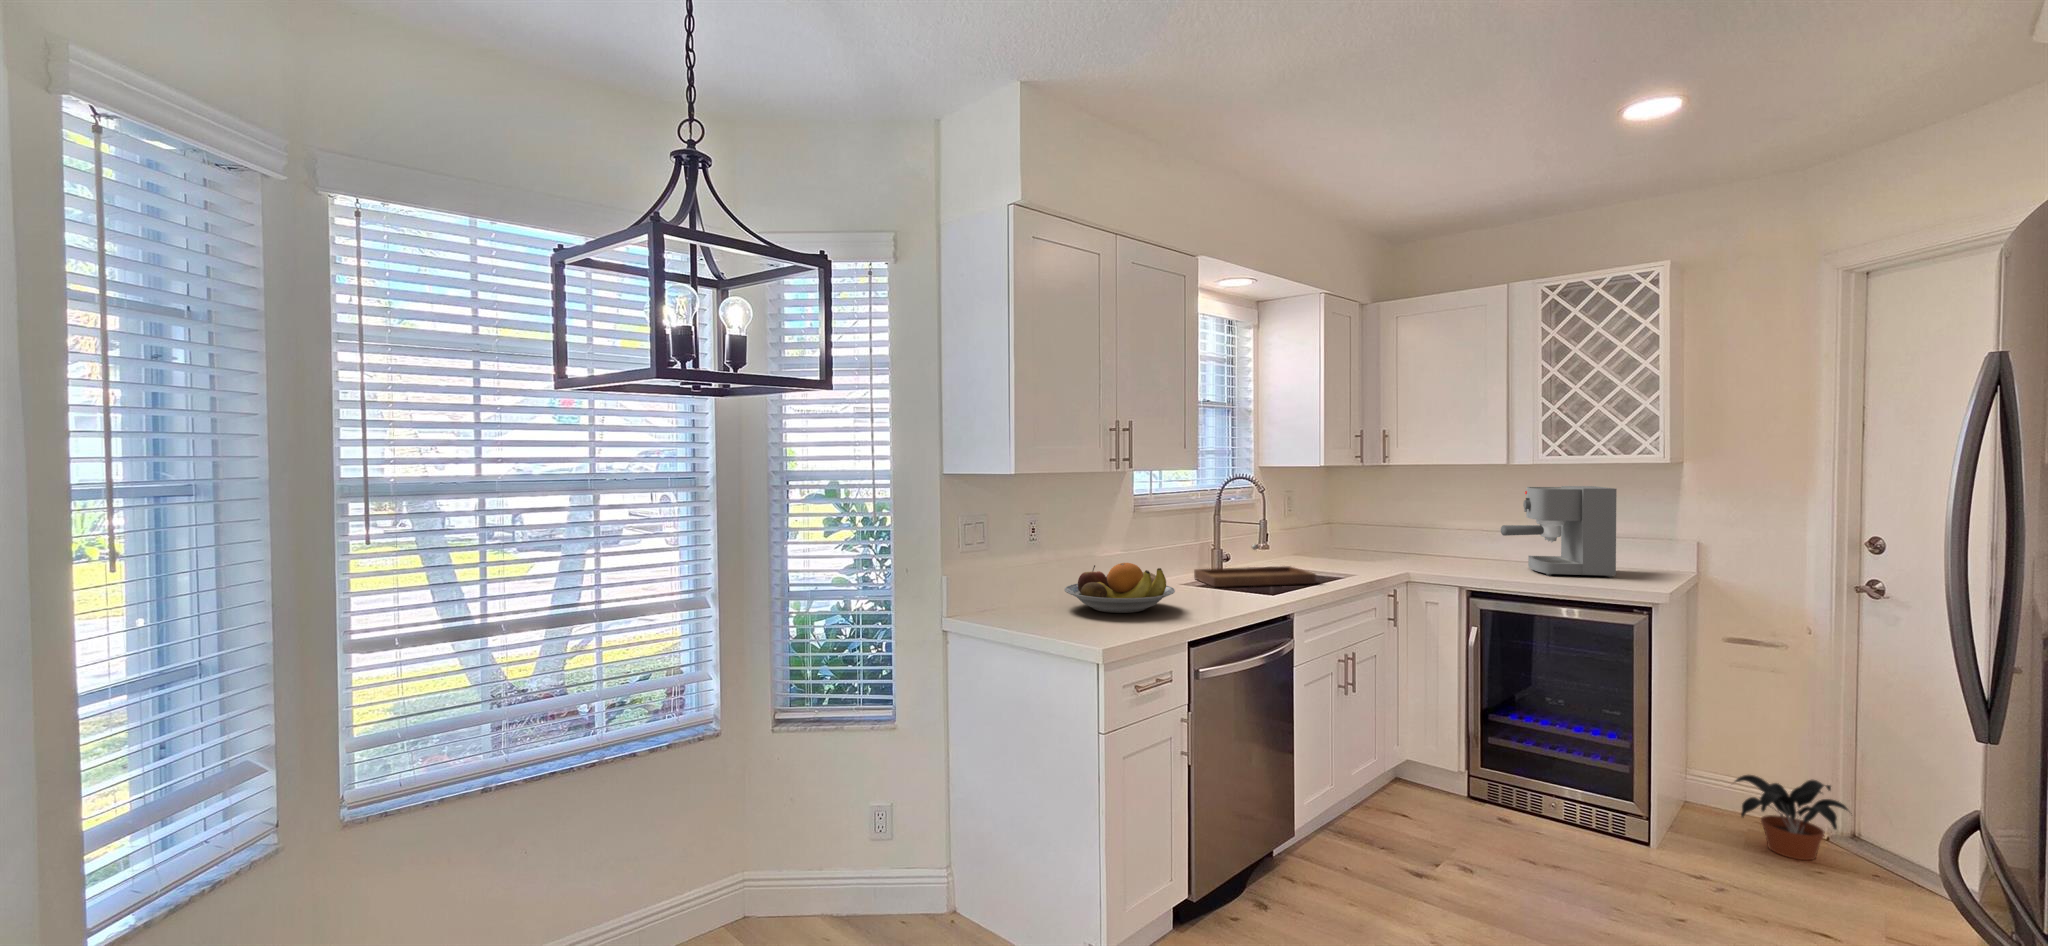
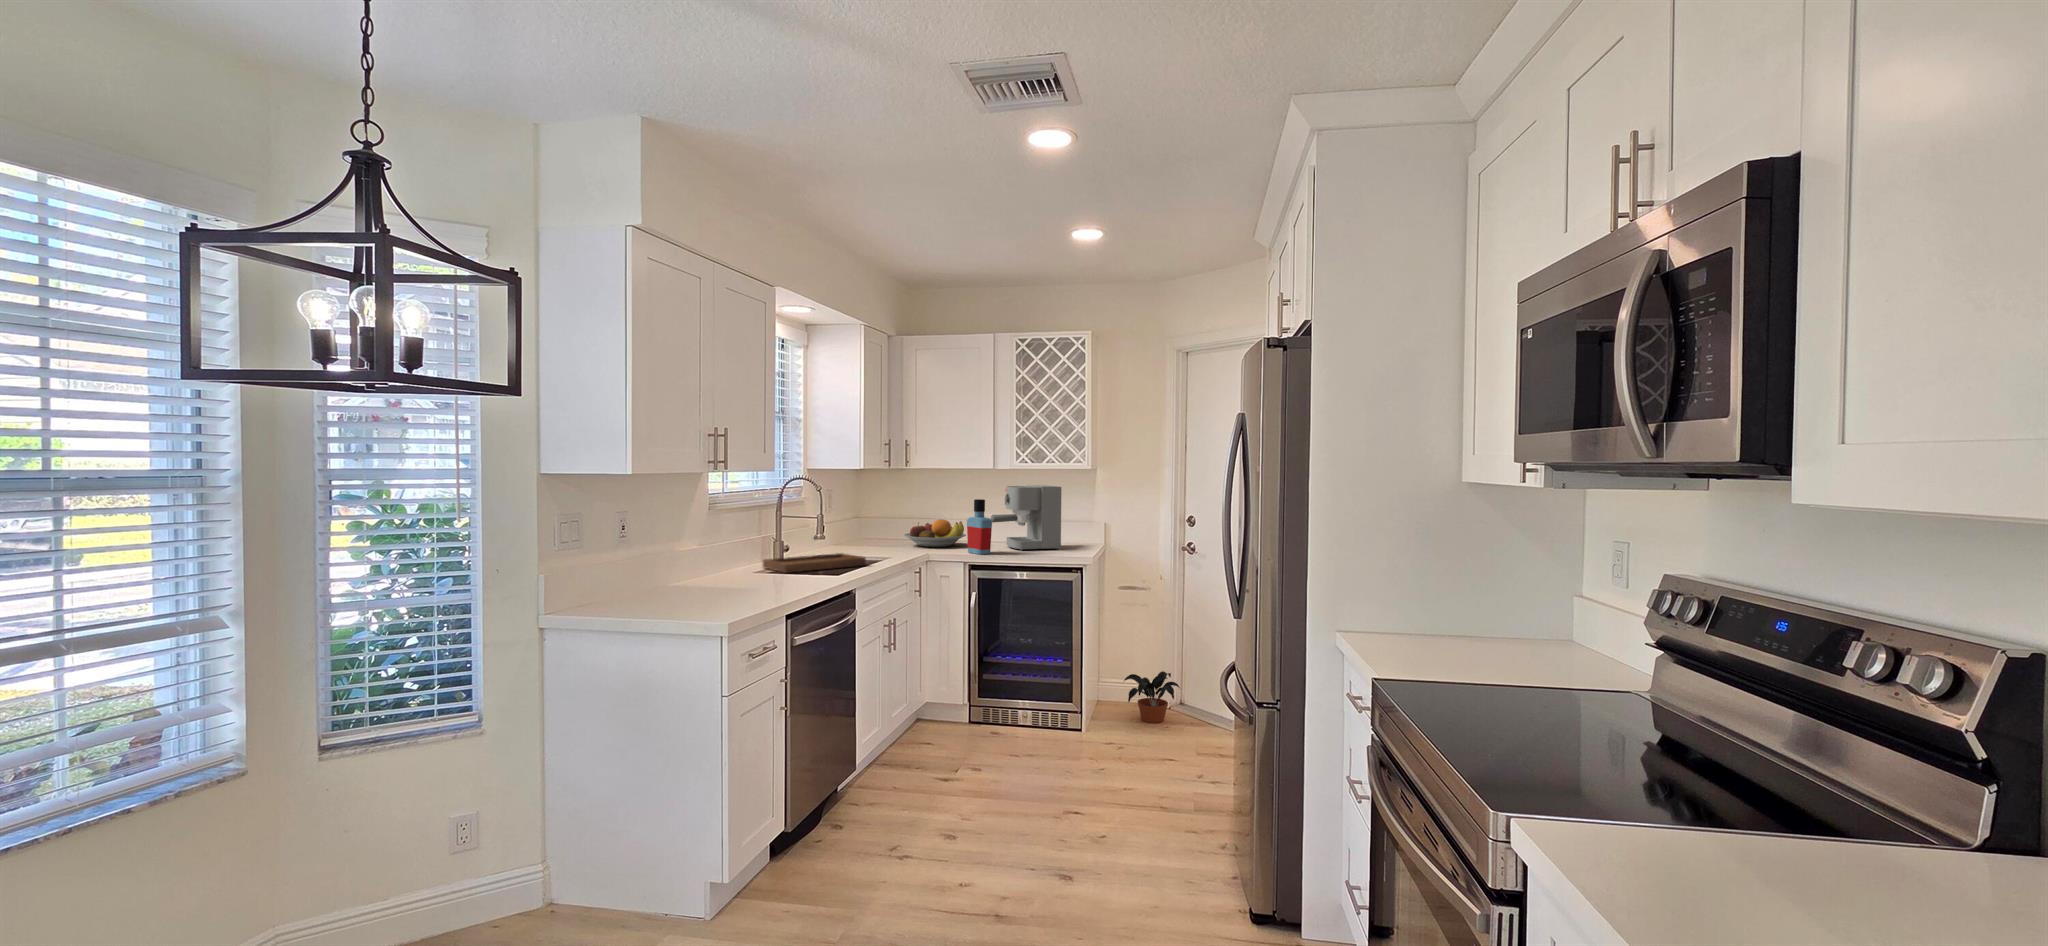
bottle: none [1463,505,1500,578] -> present [967,499,992,554]
fruit bowl: present [1064,563,1175,613] -> present [904,519,966,547]

